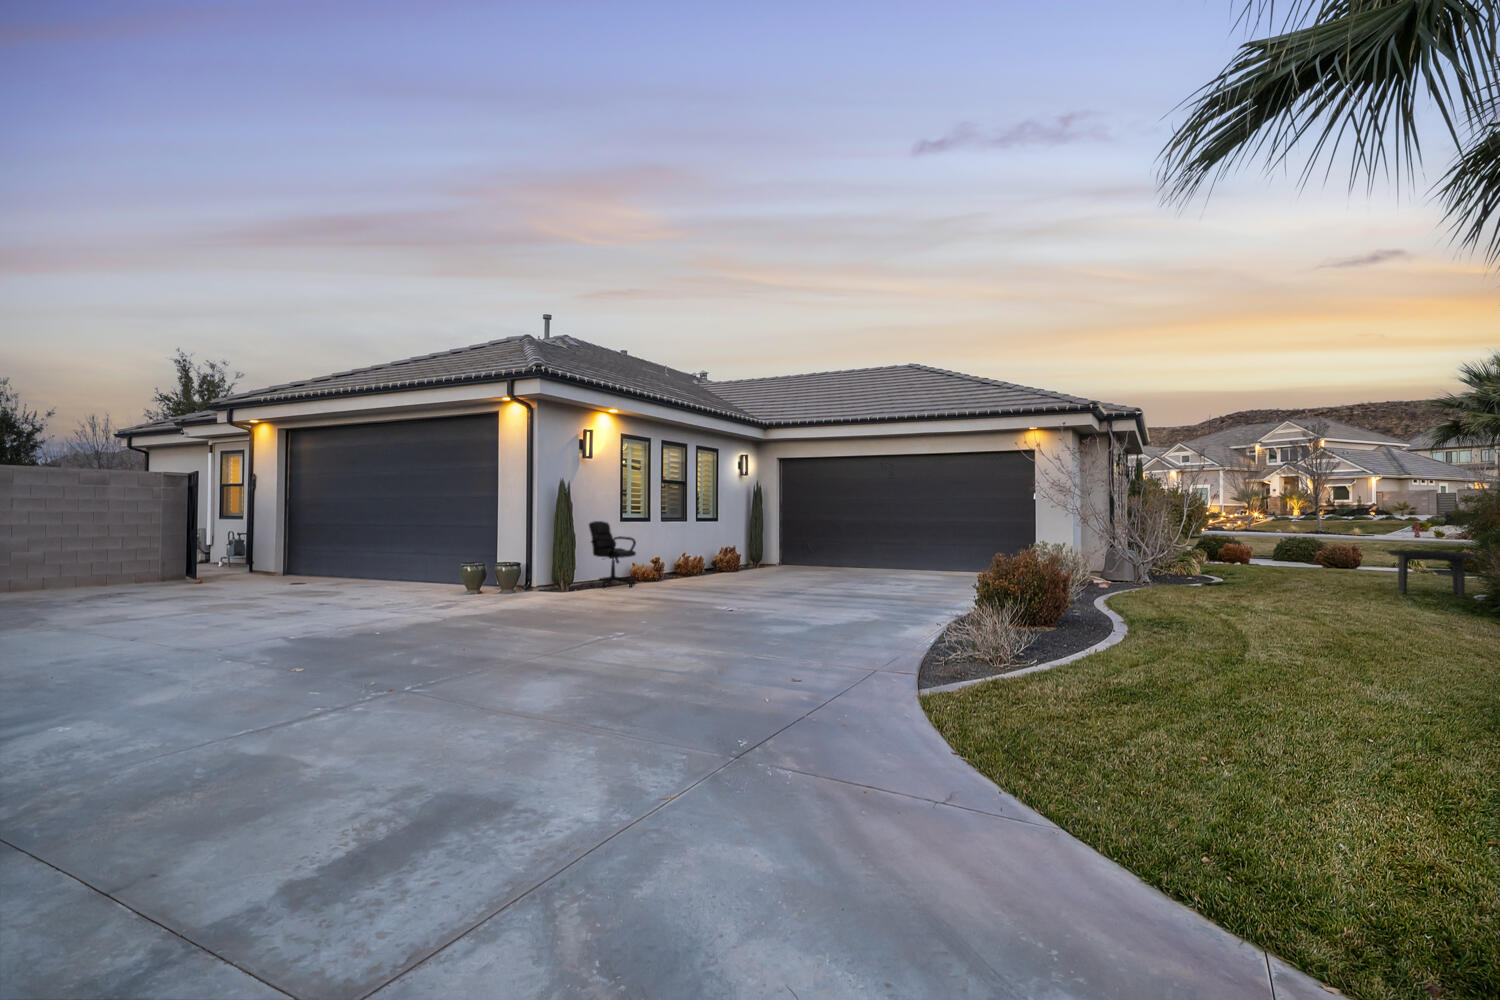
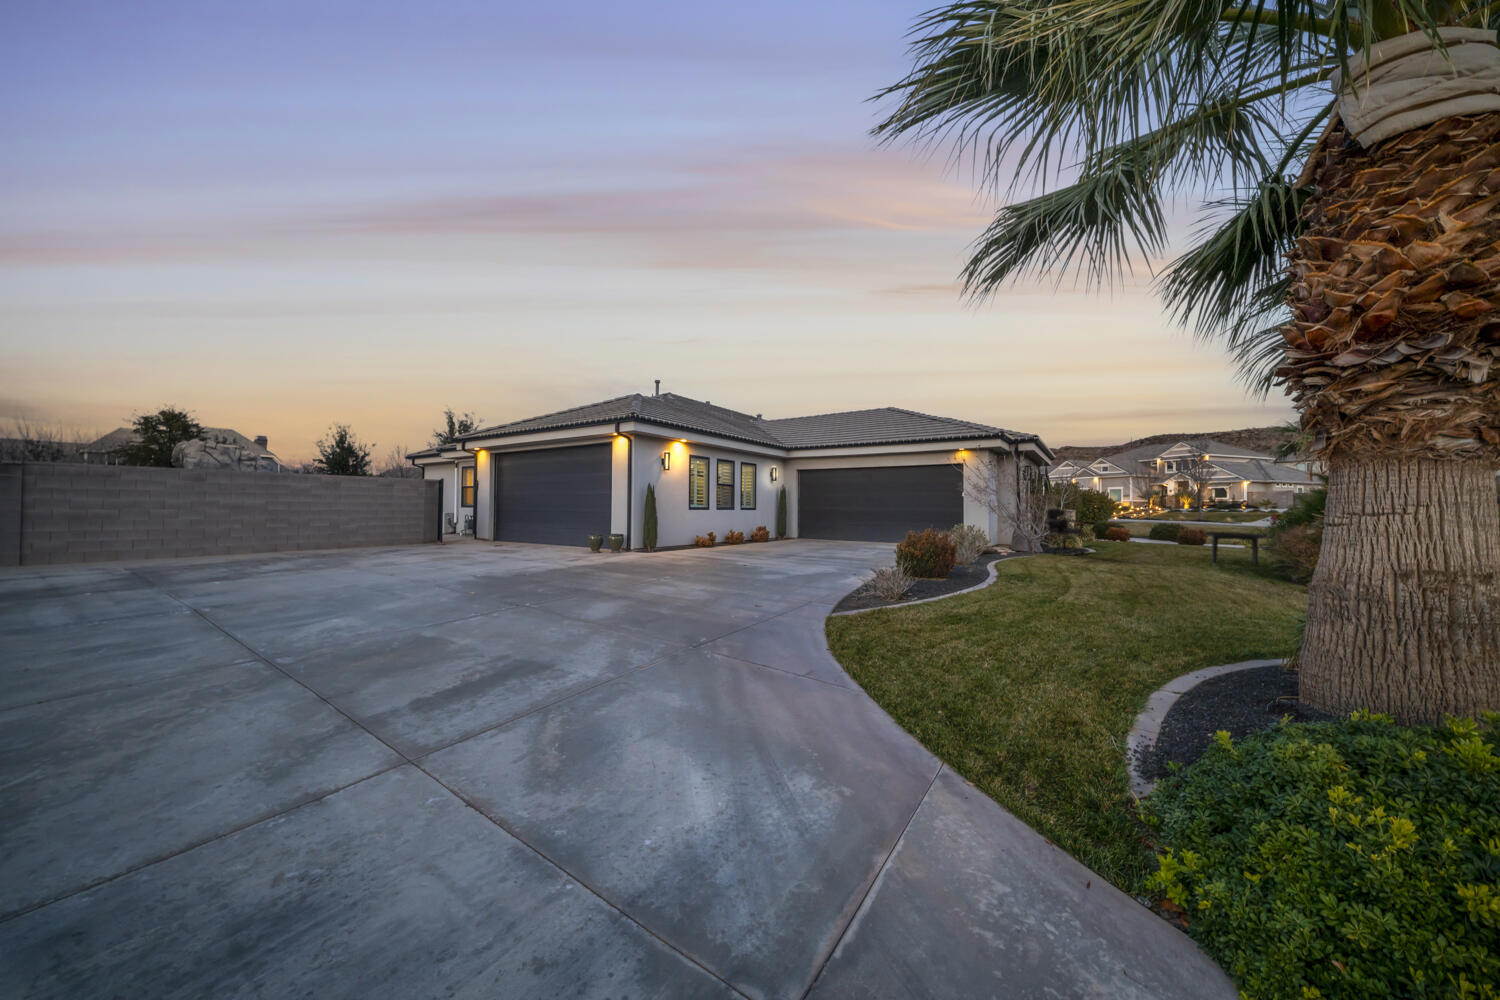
chair: present [589,521,636,588] -> present [1046,509,1084,555]

